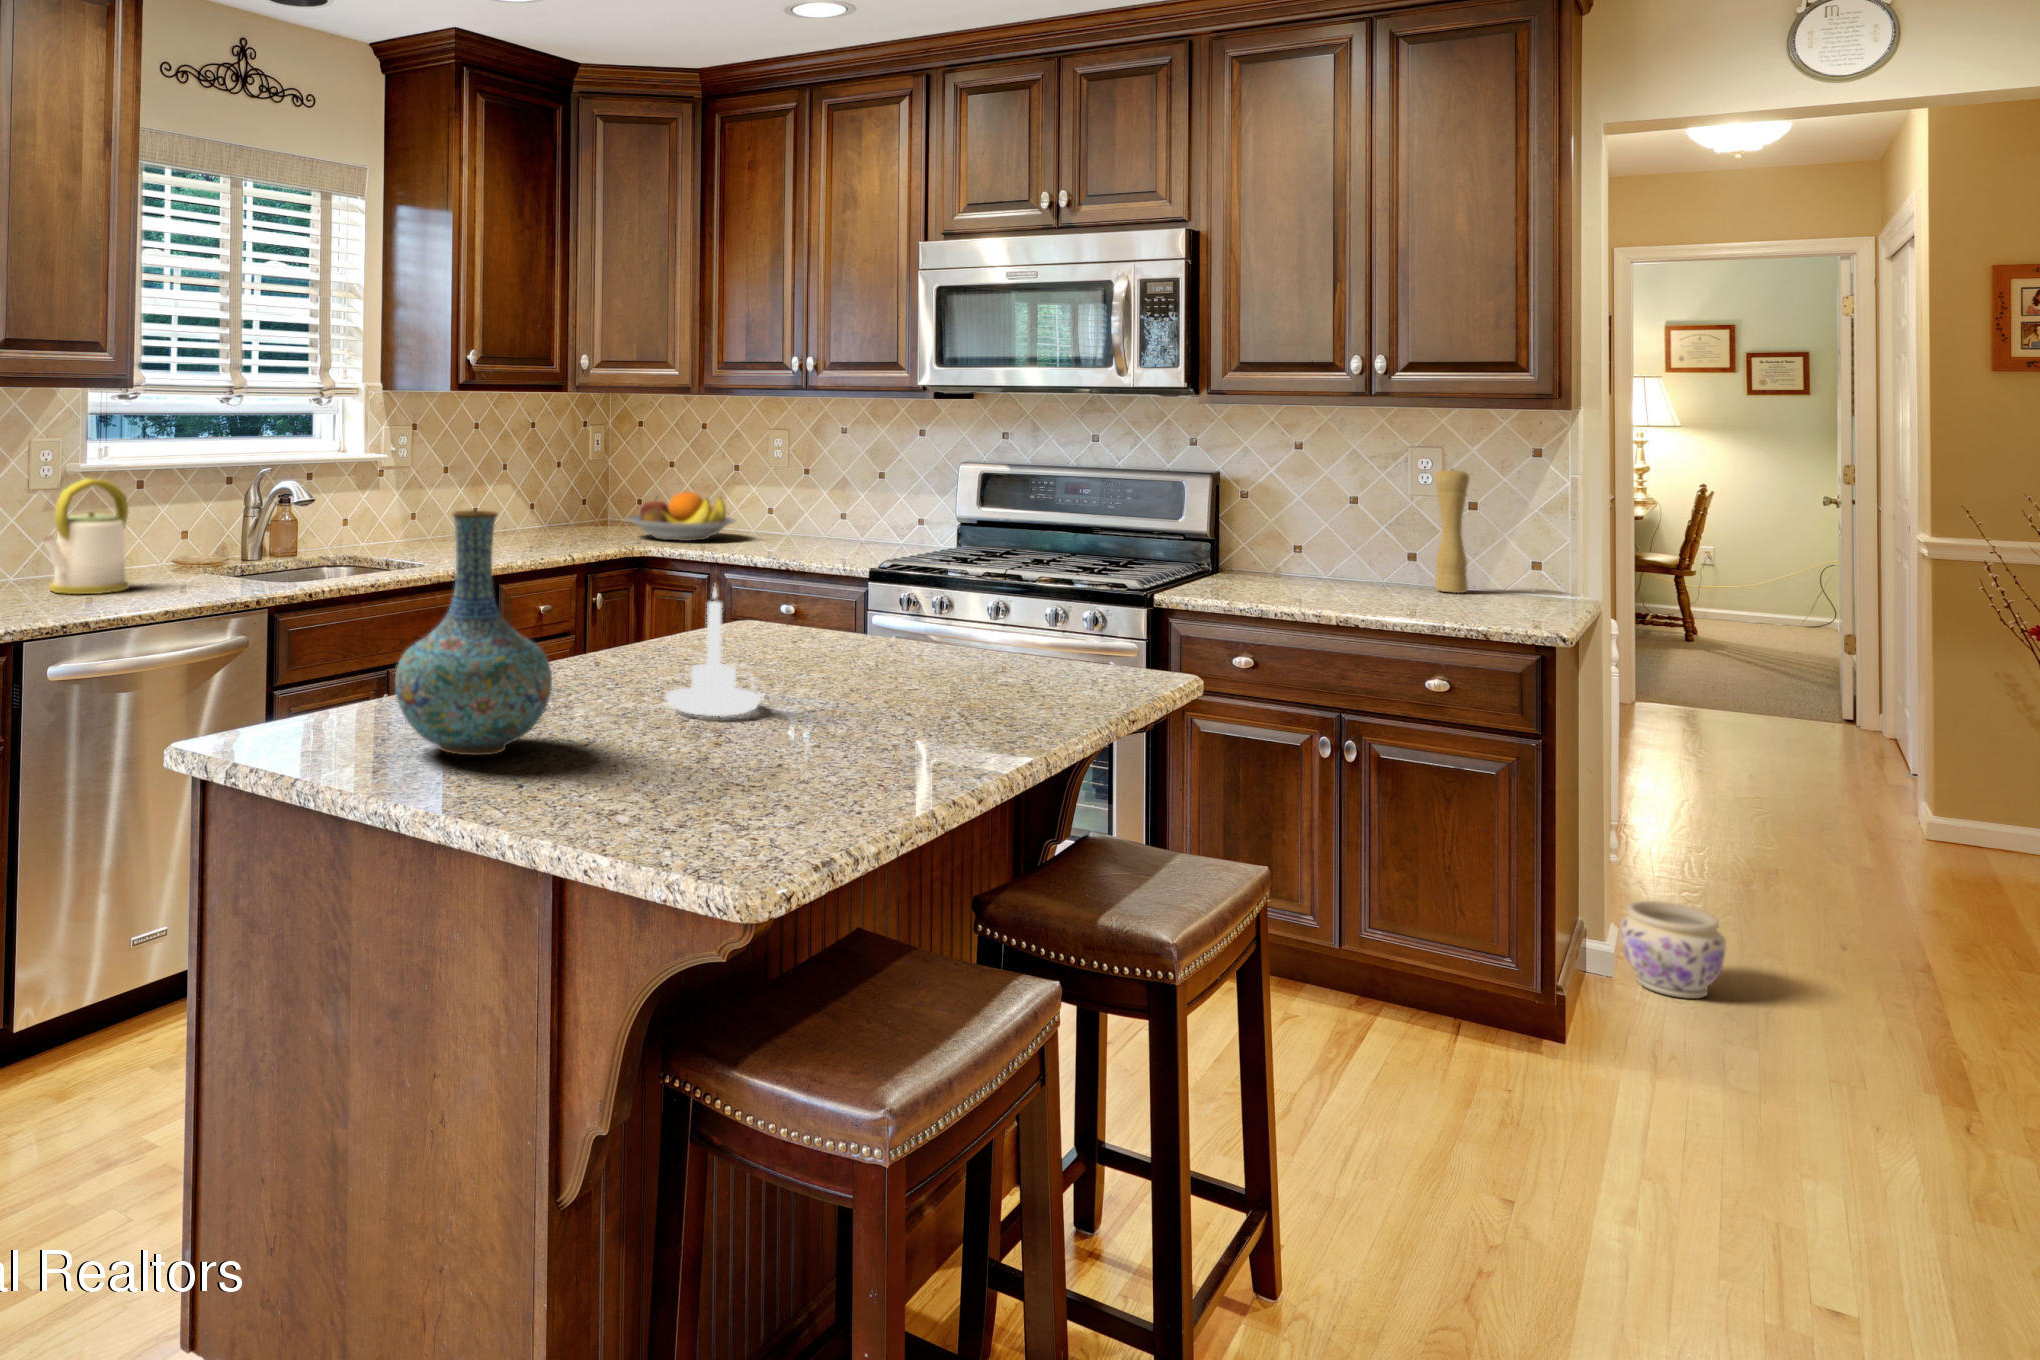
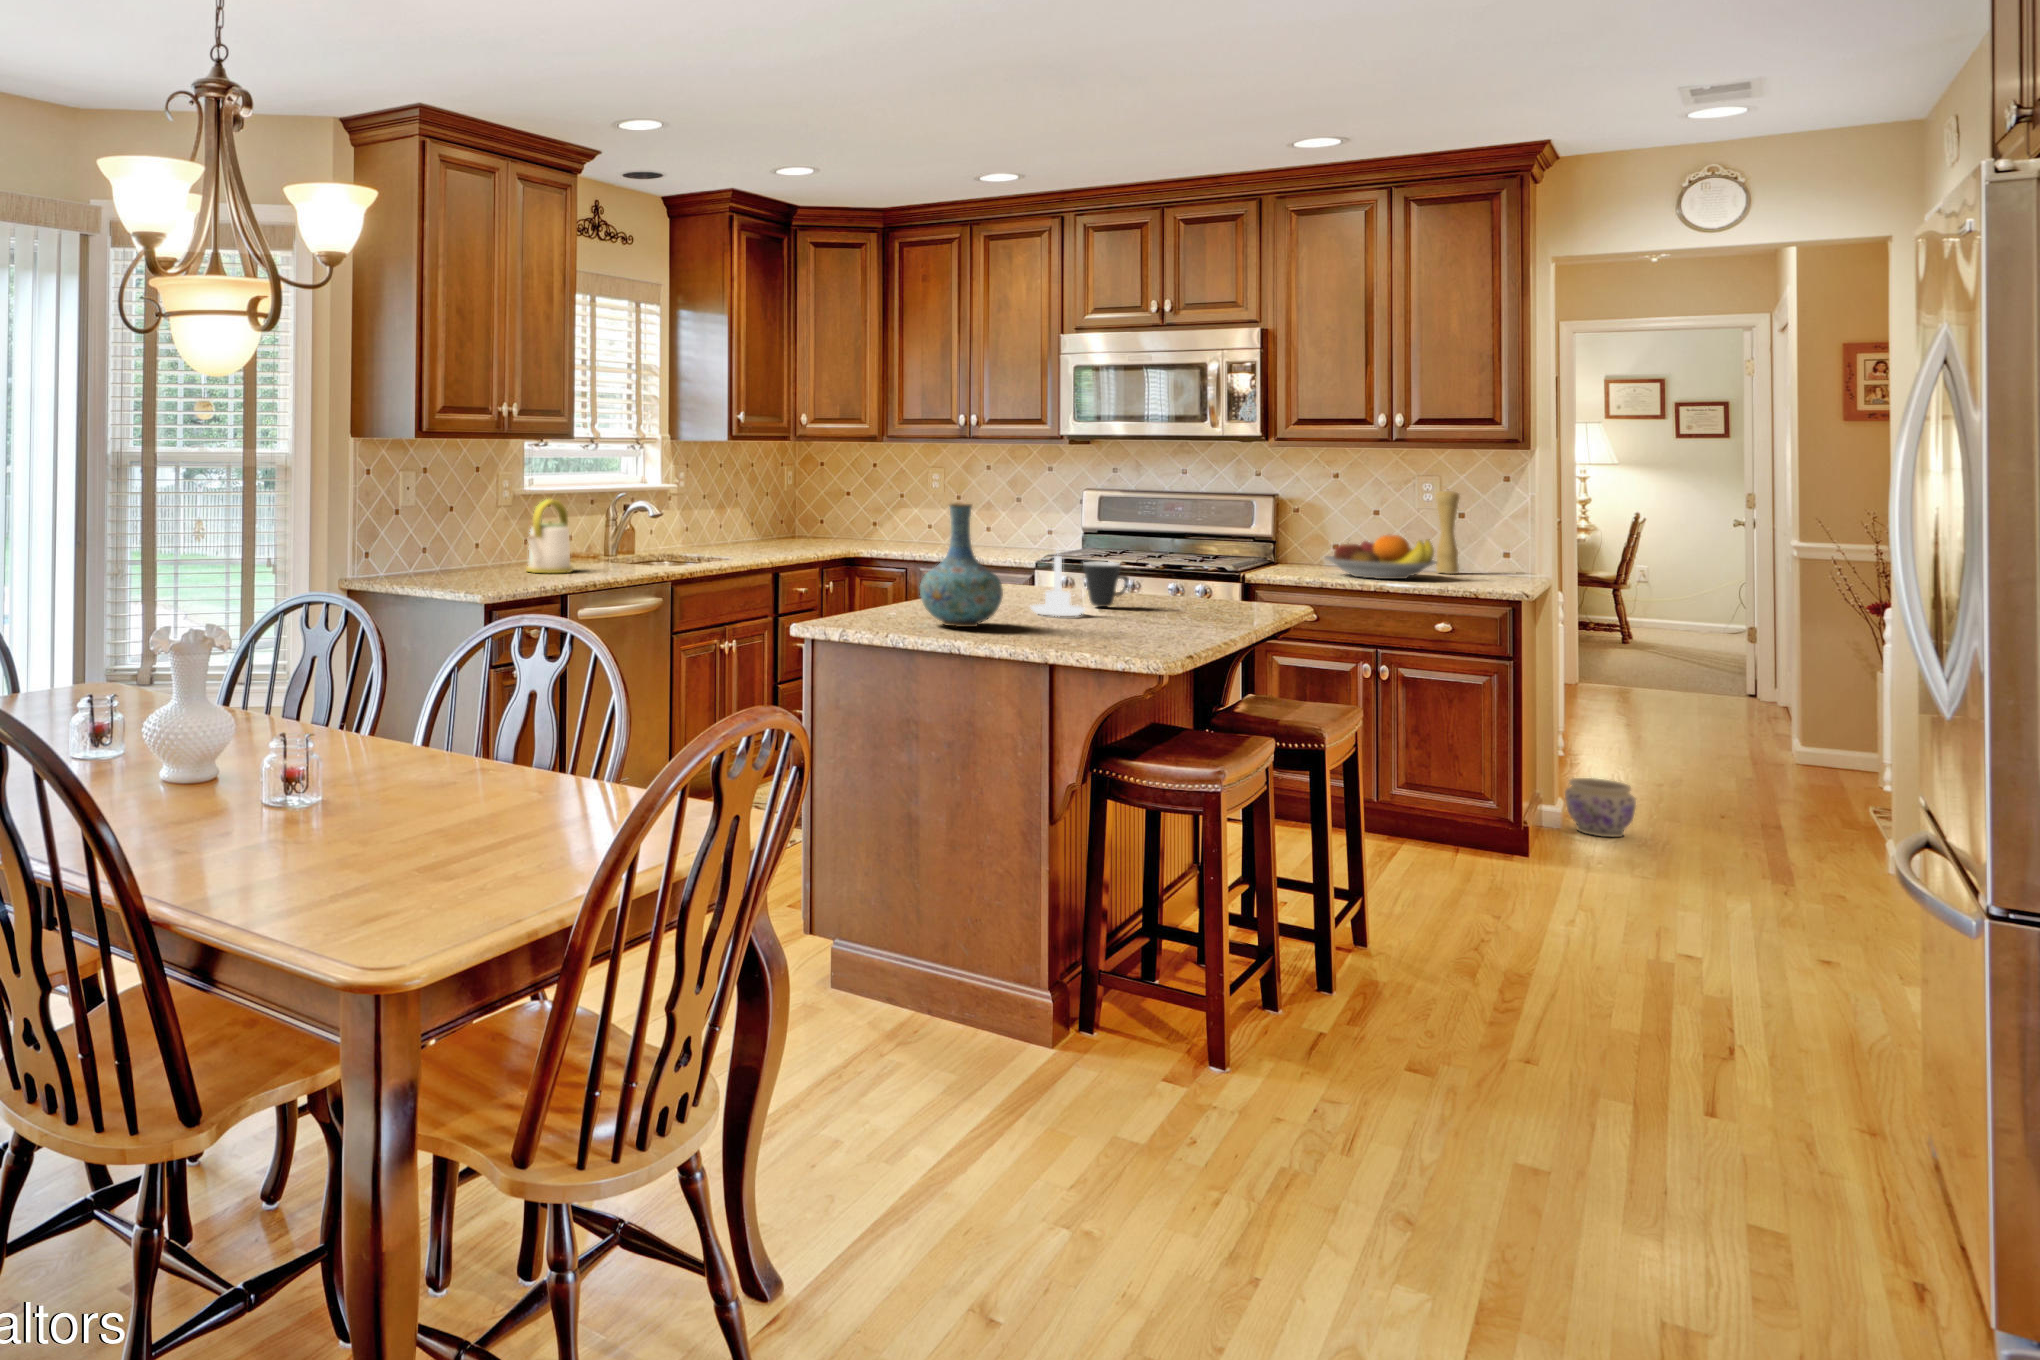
fruit bowl: present [627,491,736,541] -> present [1325,535,1438,579]
mug: none [790,604,867,687] -> present [1083,562,1129,607]

